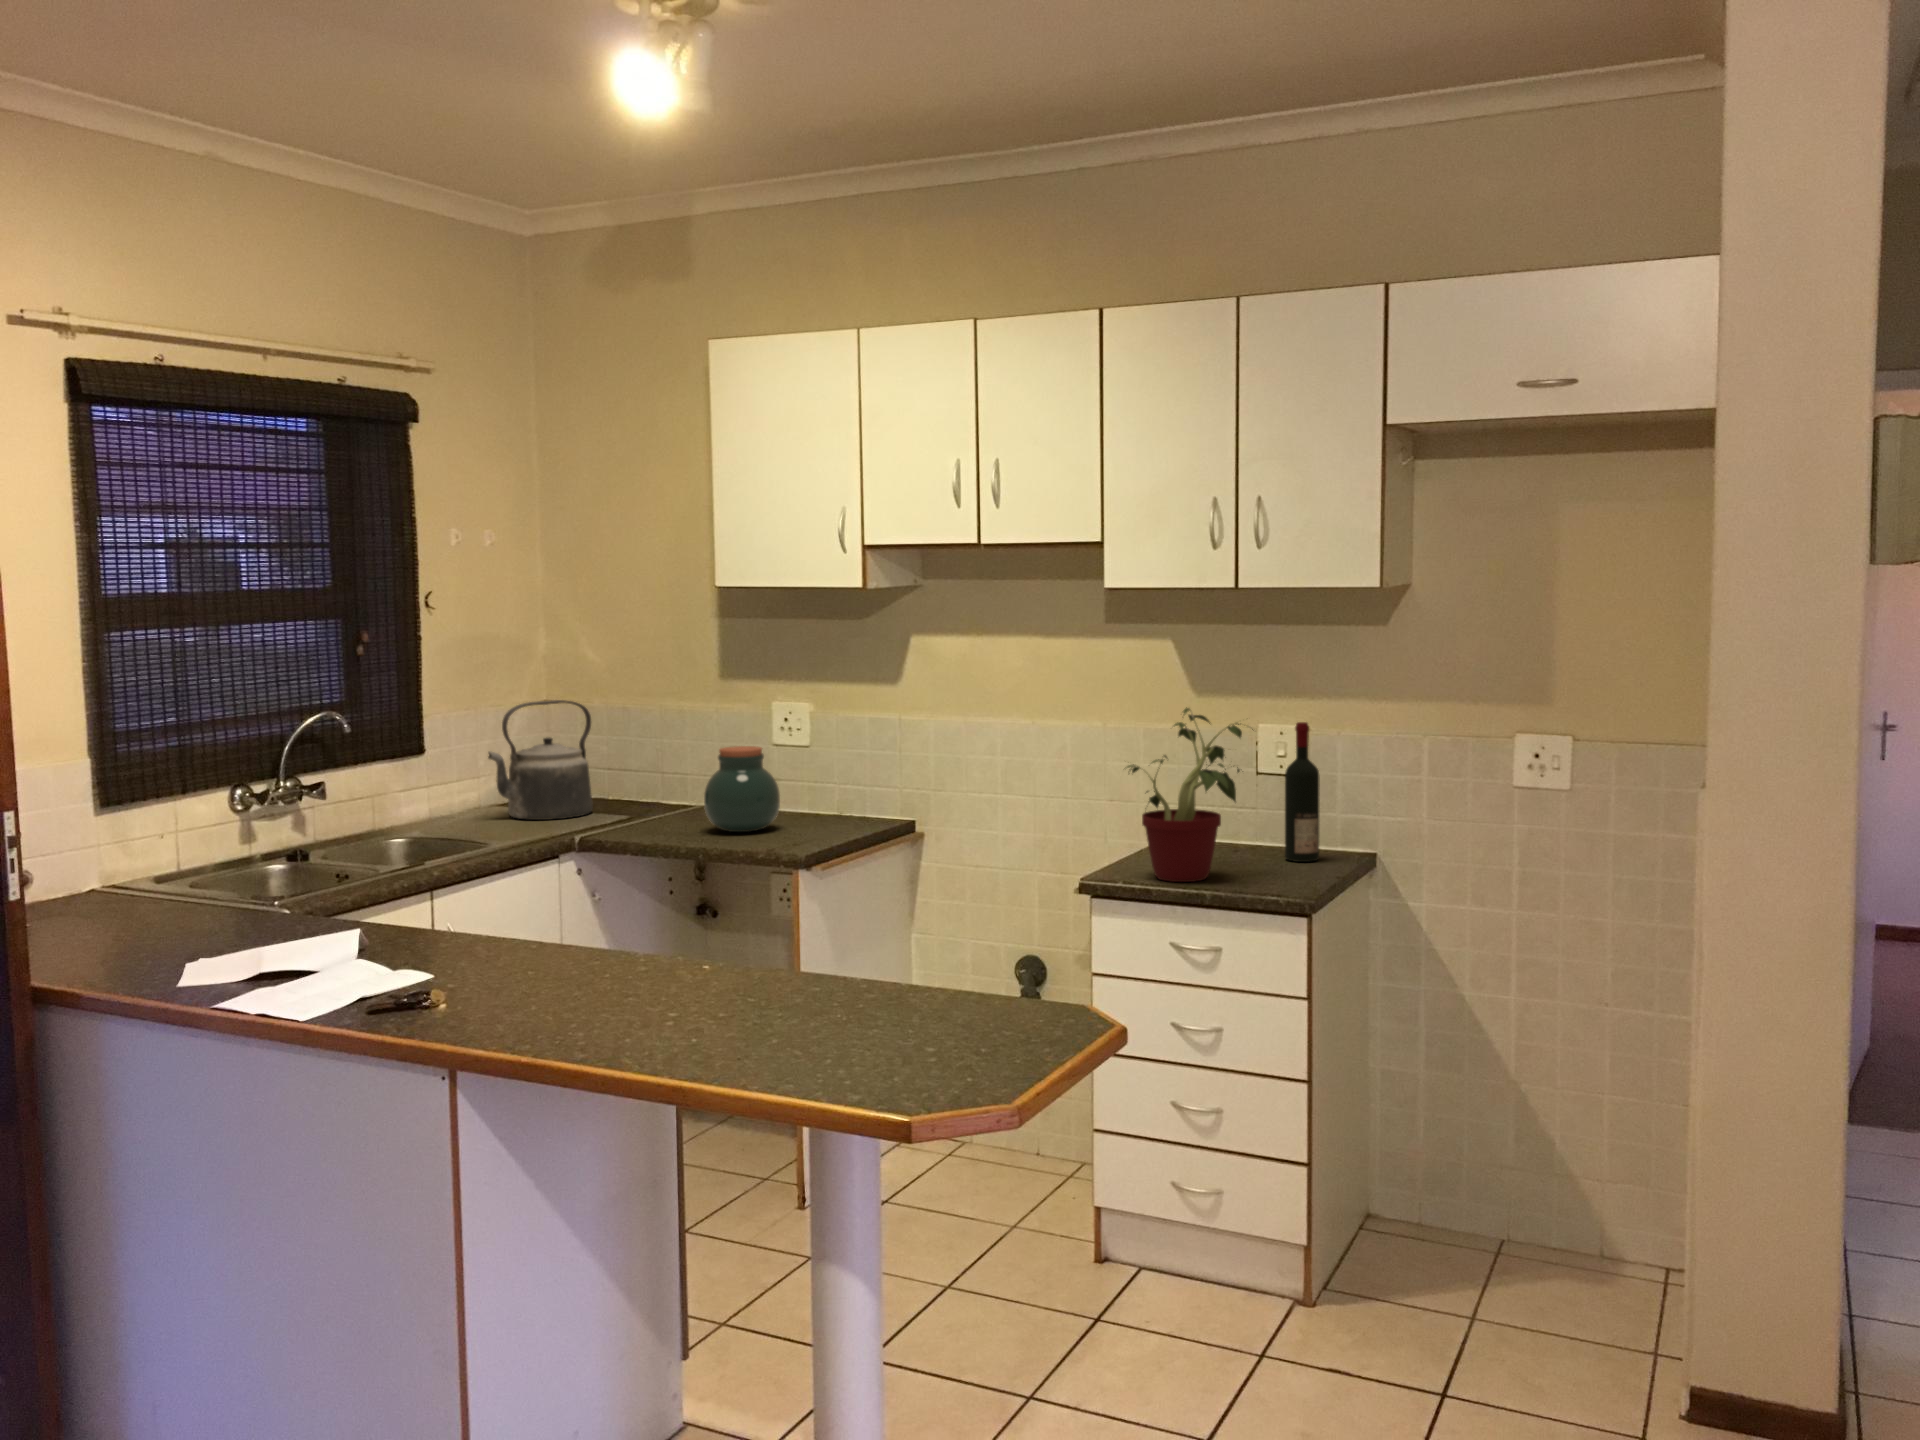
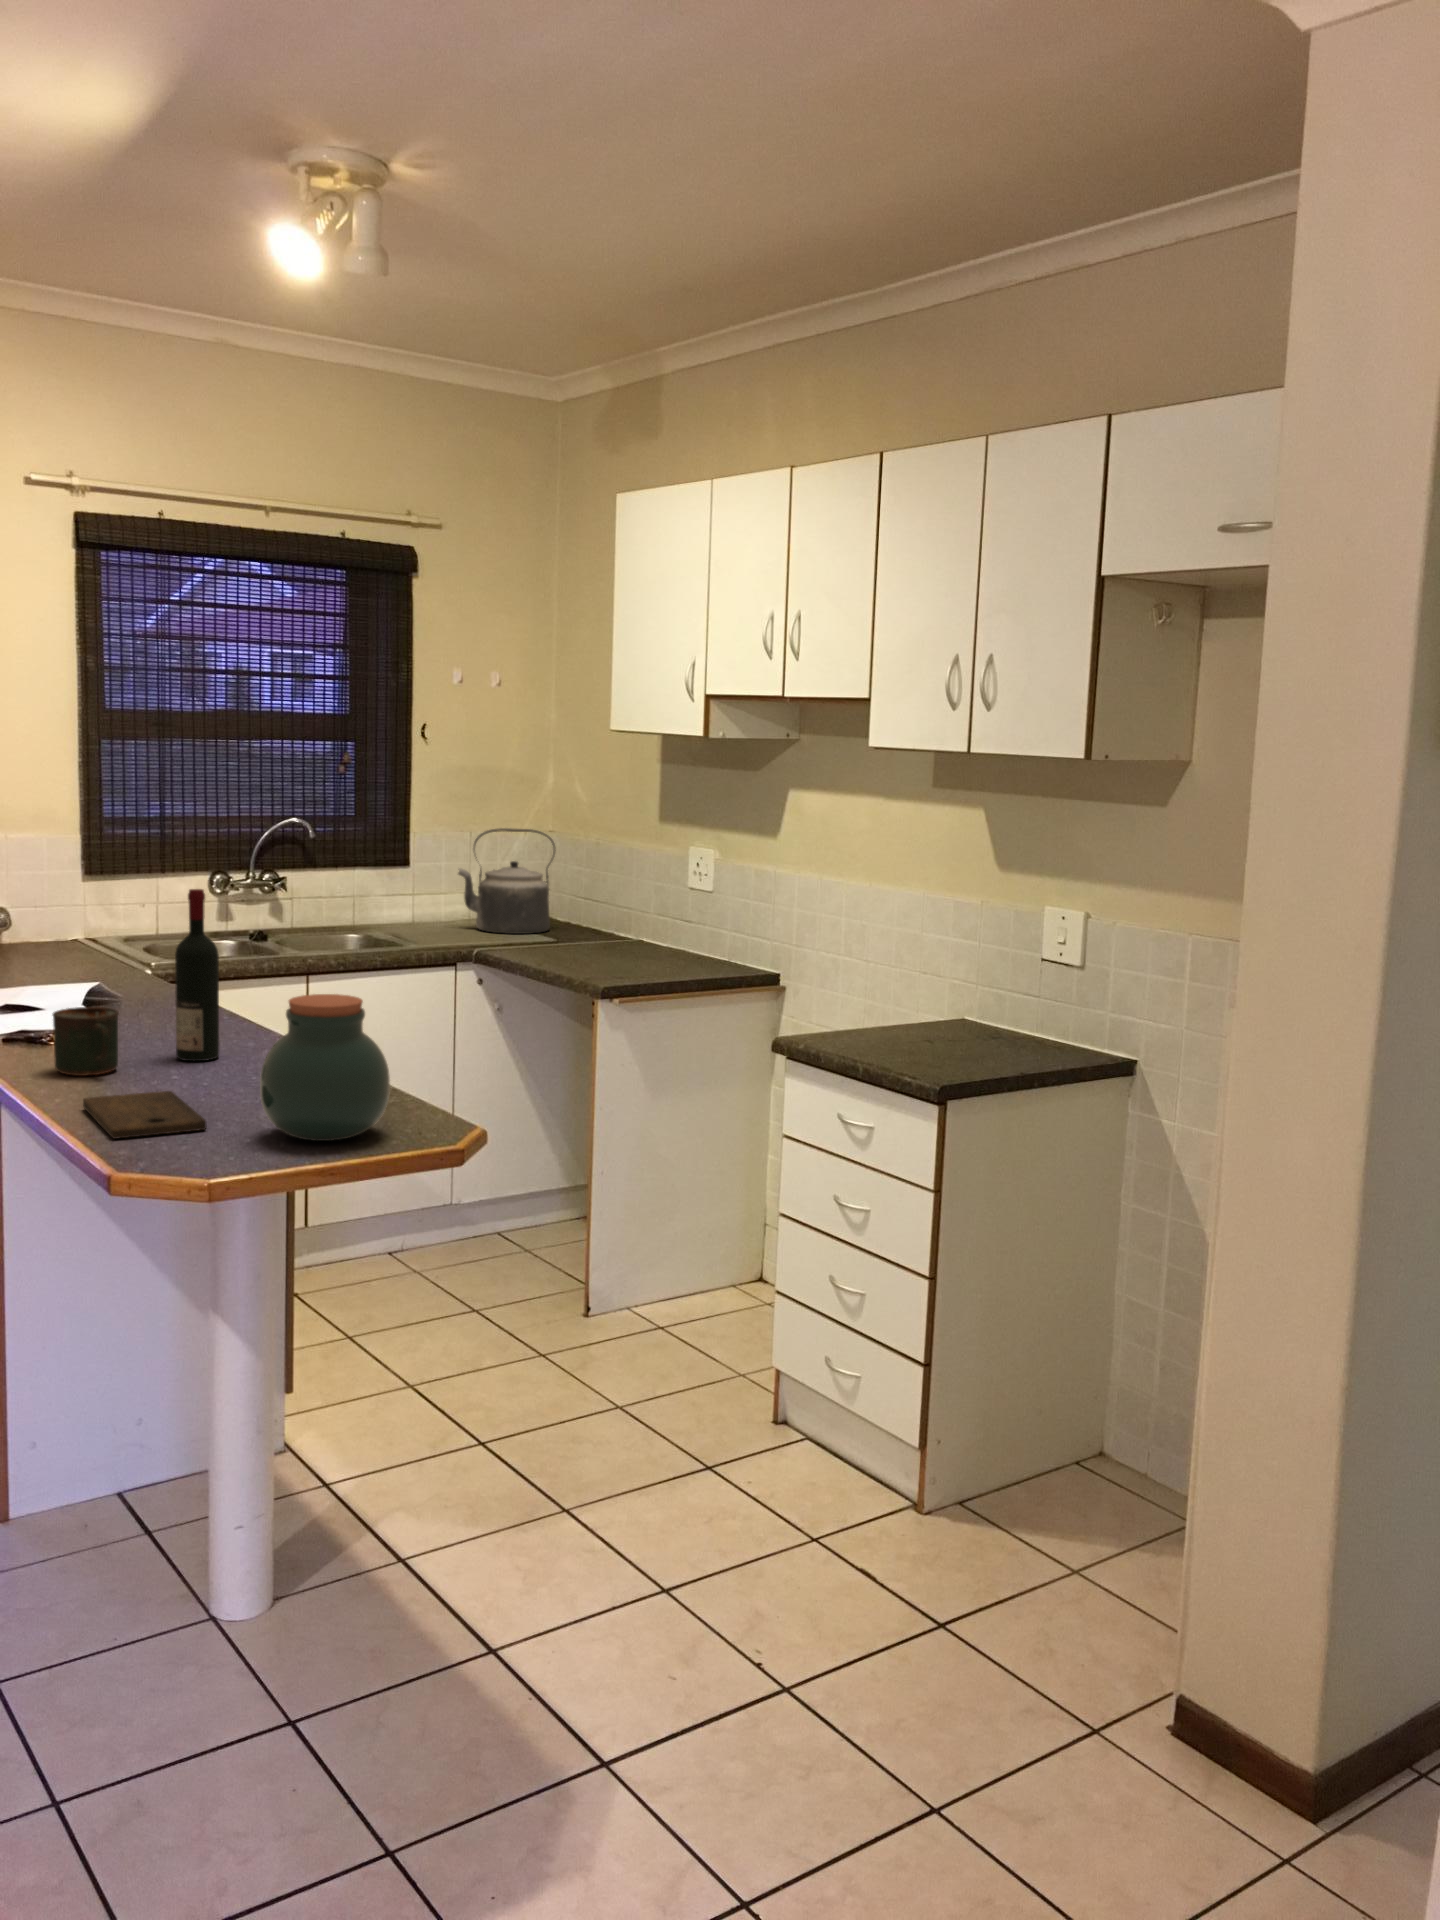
potted plant: present [1127,707,1253,882] -> none [843,877,985,1054]
wine bottle: present [1285,722,1320,862] -> present [175,889,219,1061]
jar: present [704,746,780,832] -> present [260,994,390,1141]
mug: none [506,942,595,1025] -> present [53,1007,119,1076]
cutting board: none [661,1019,845,1074] -> present [83,1091,206,1139]

